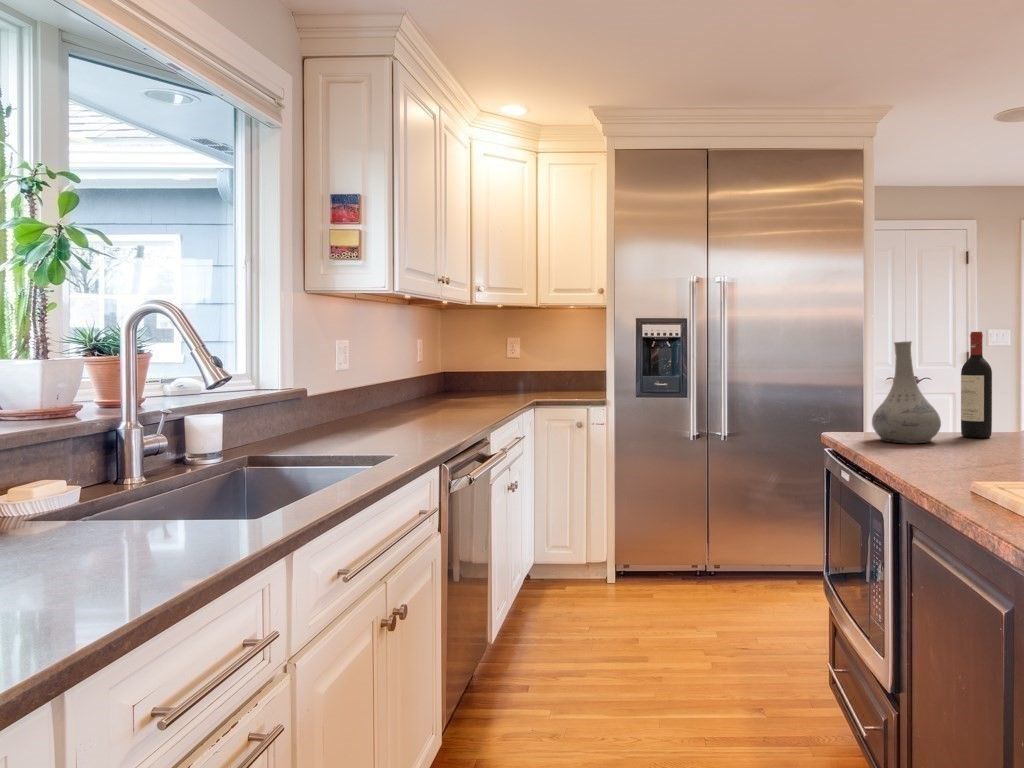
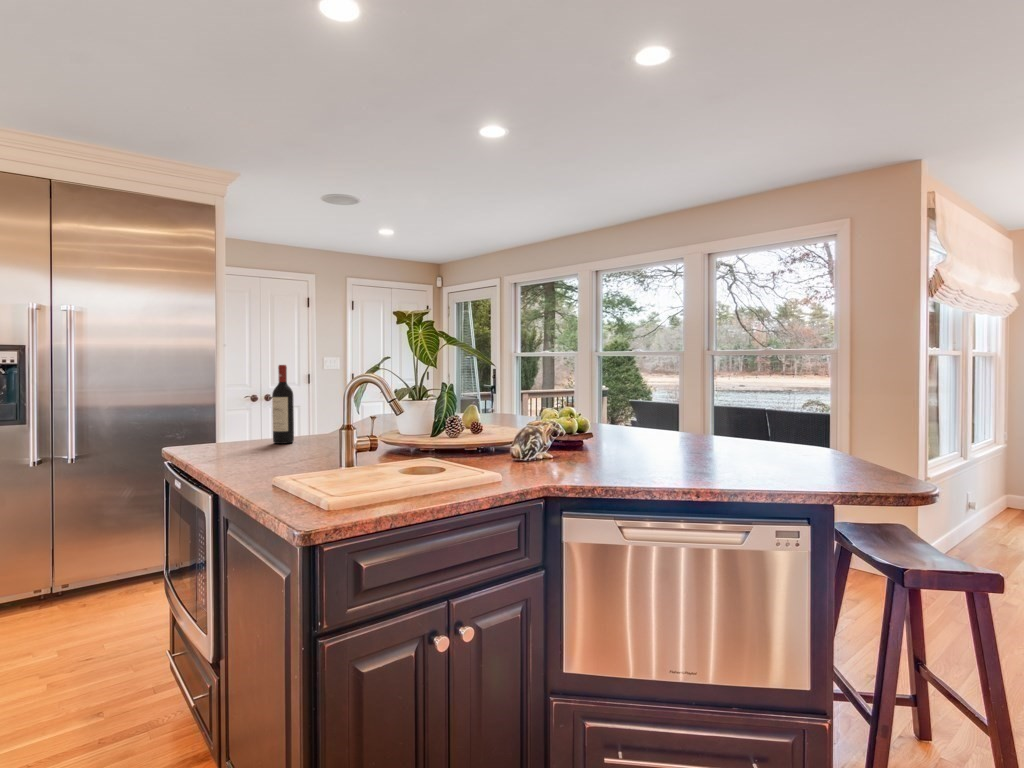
vase: present [872,341,941,443] -> none [203,371,257,452]

